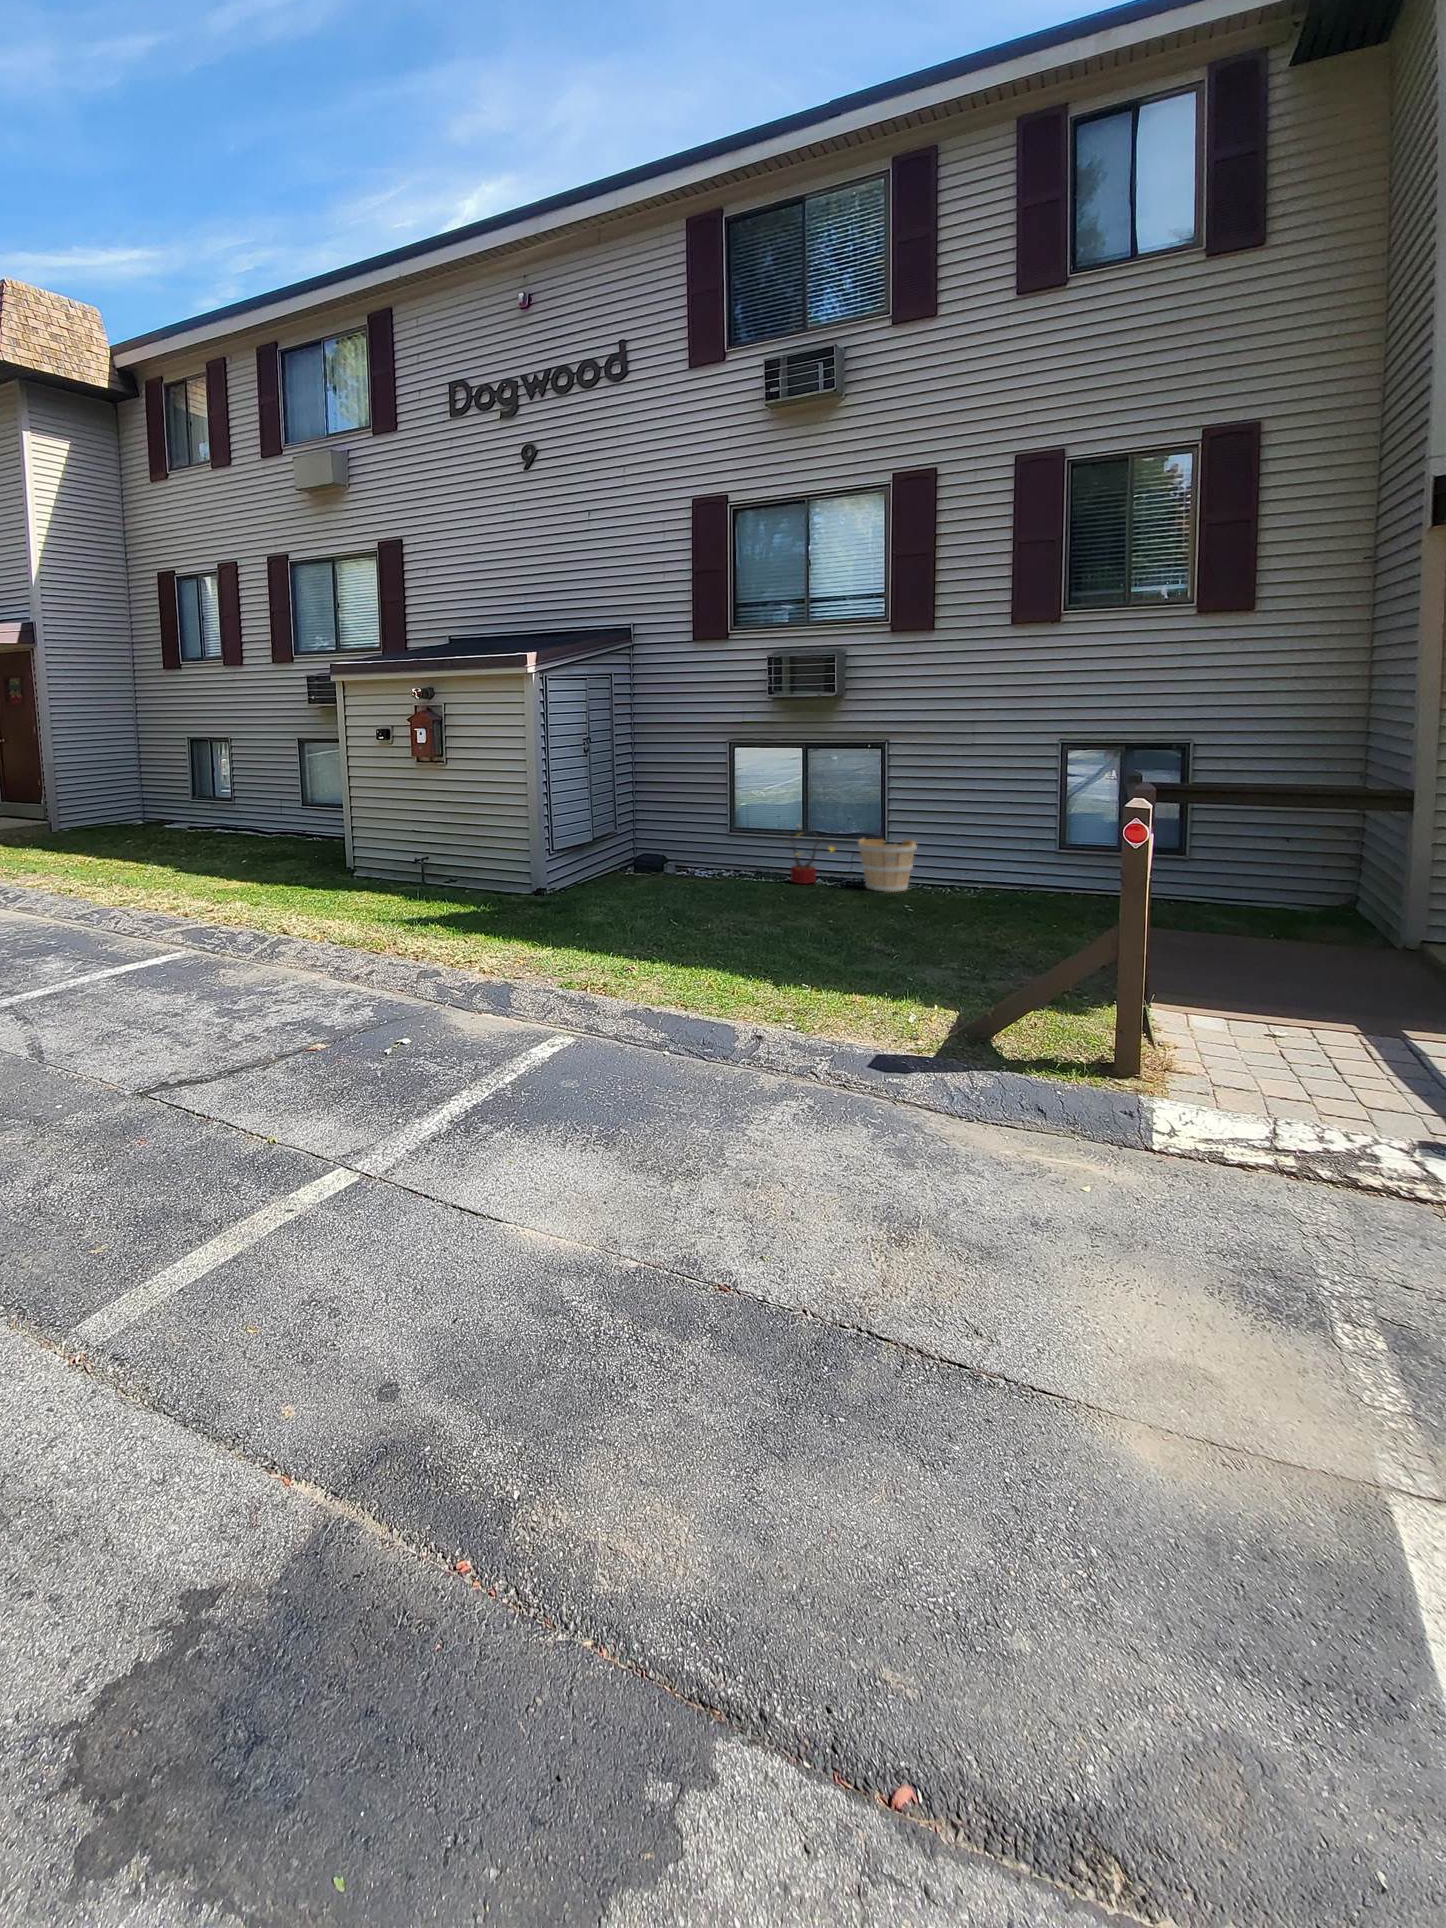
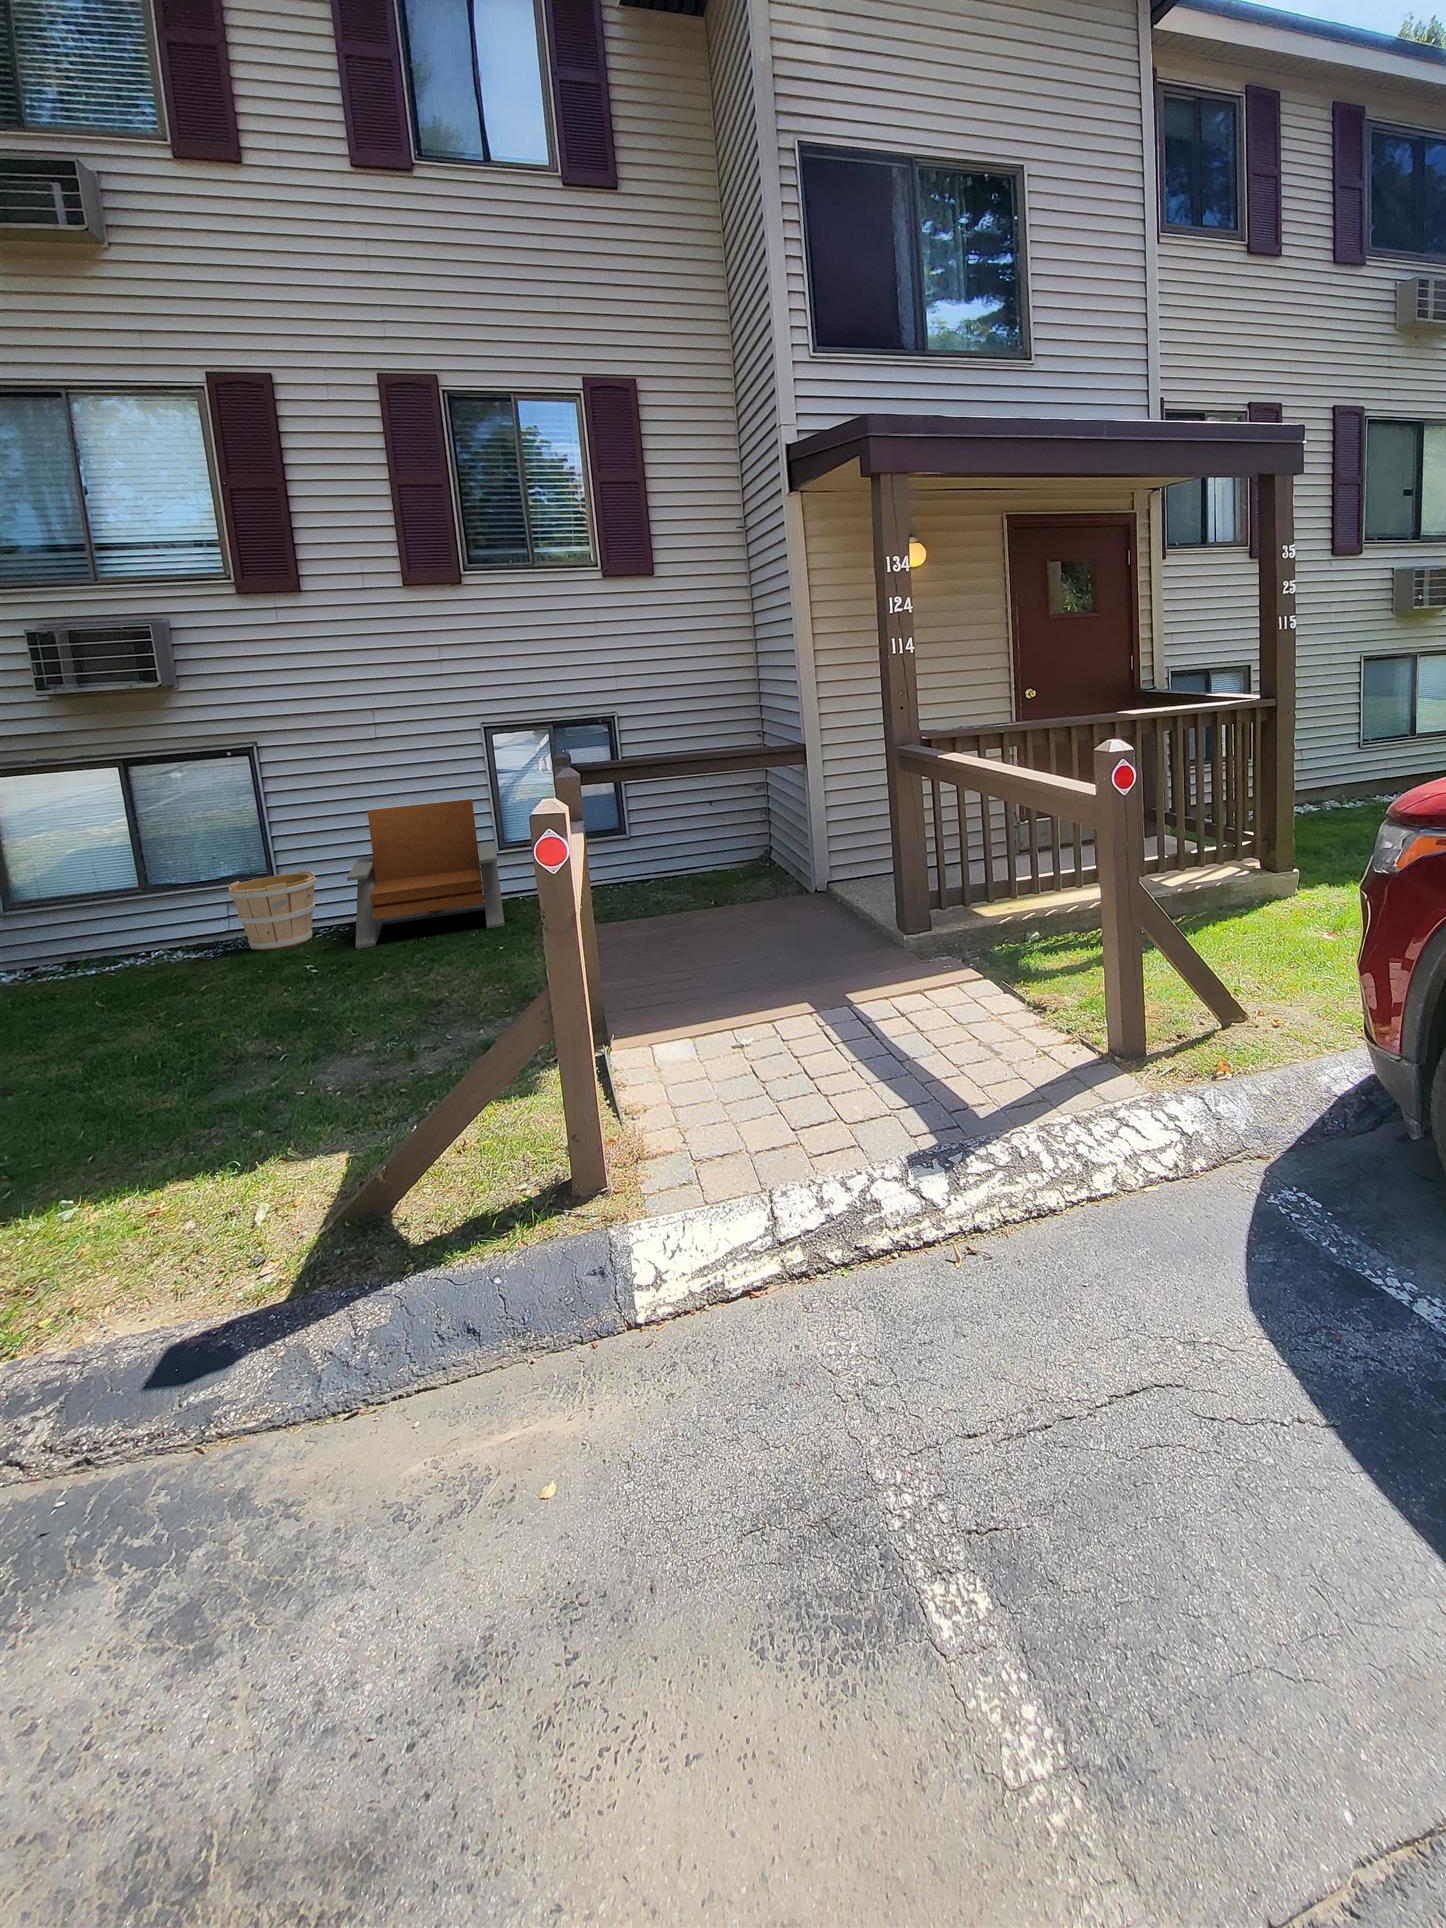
lounge chair: none [941,800,1062,911] -> present [347,799,505,949]
decorative plant: present [785,833,834,883] -> none [102,871,193,965]

